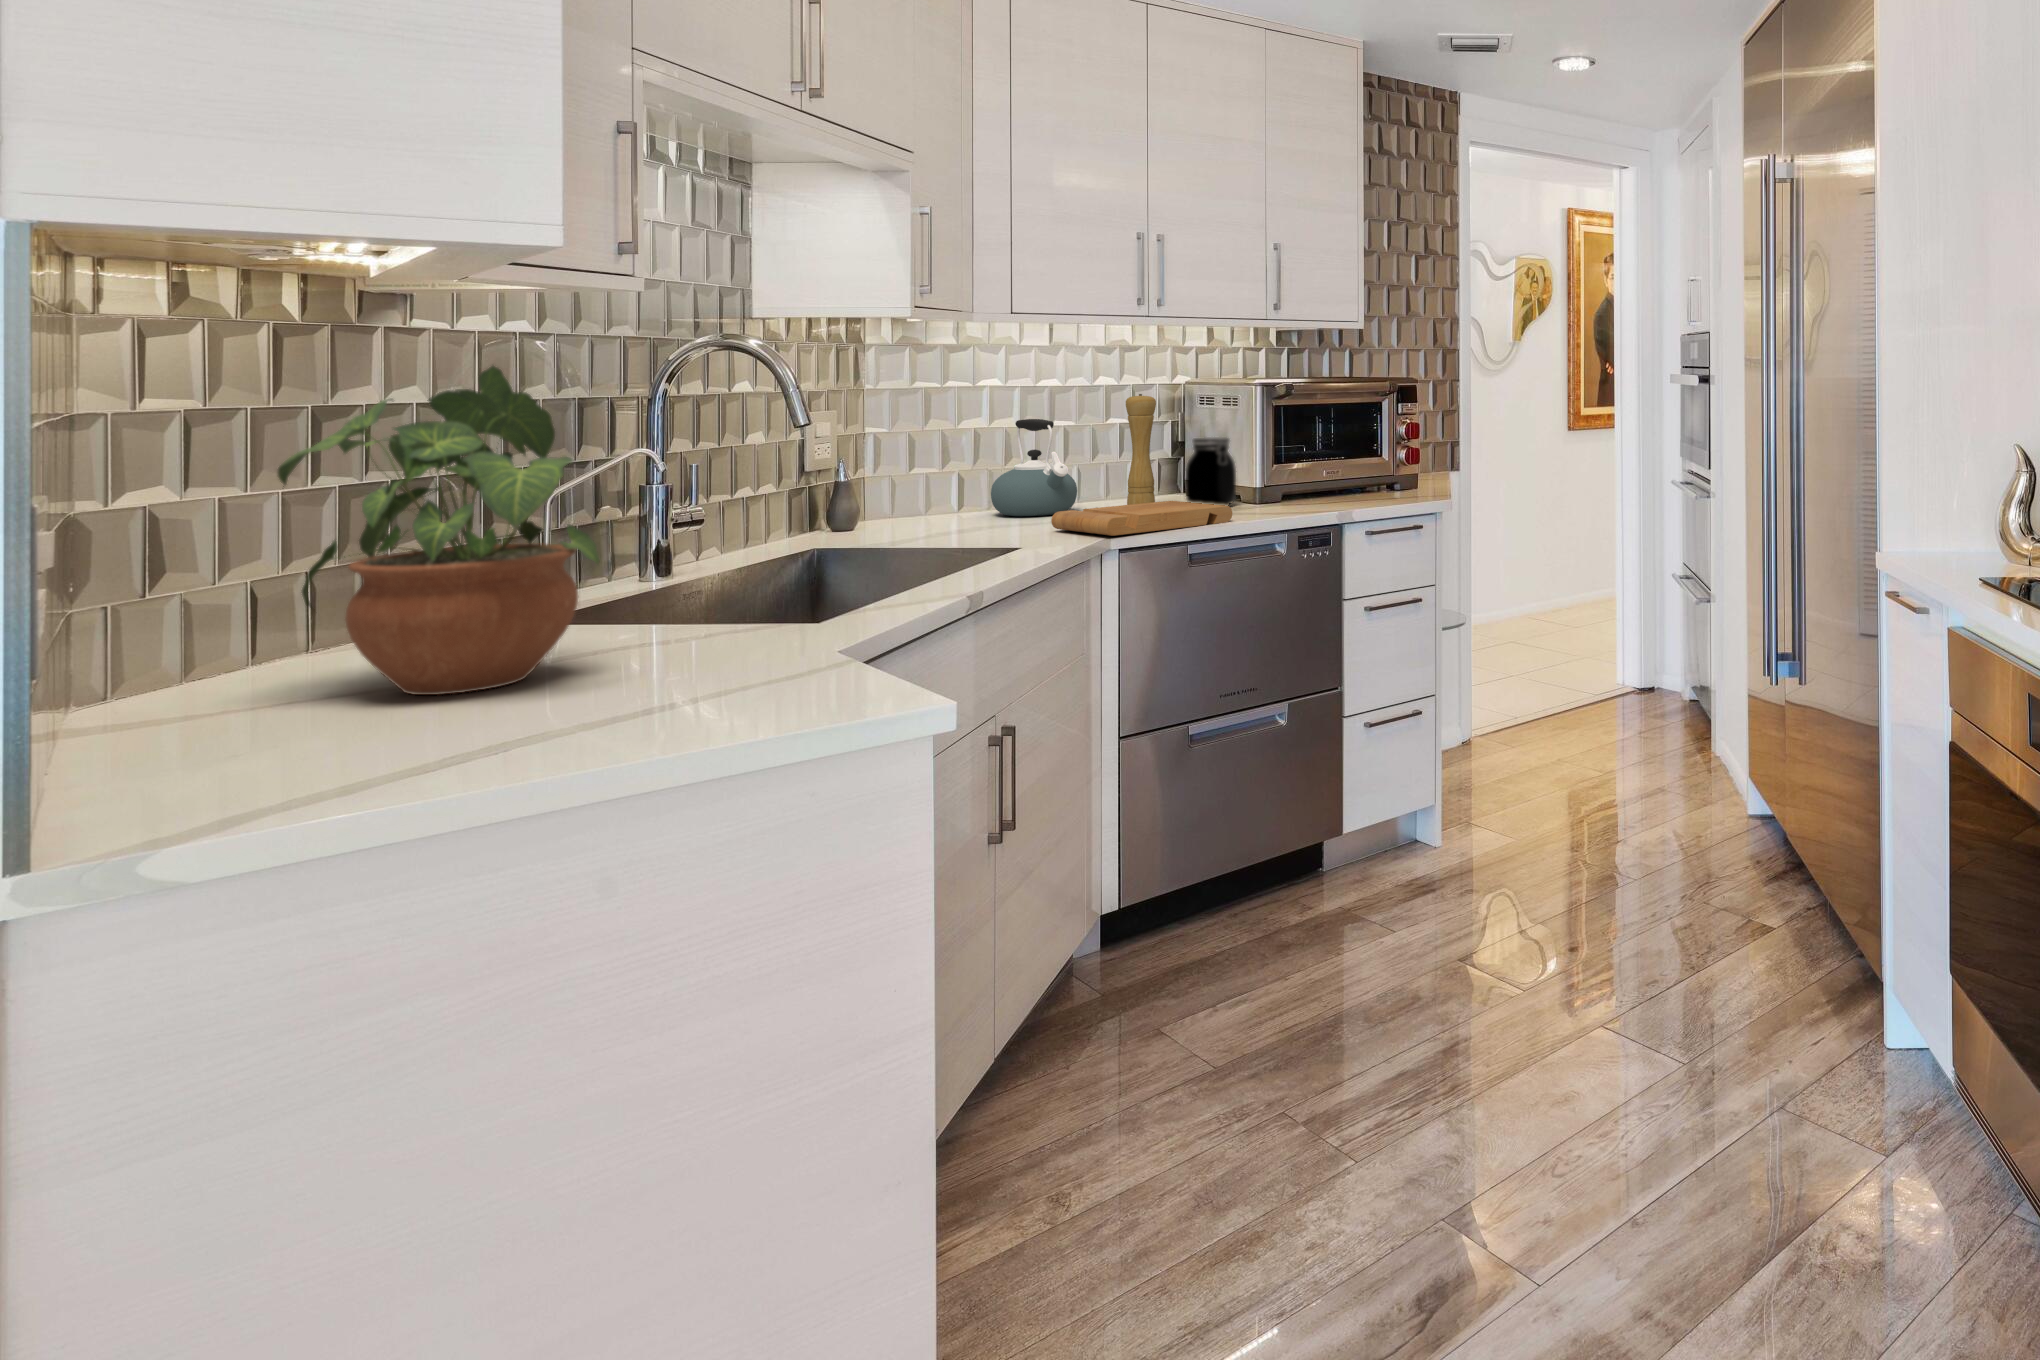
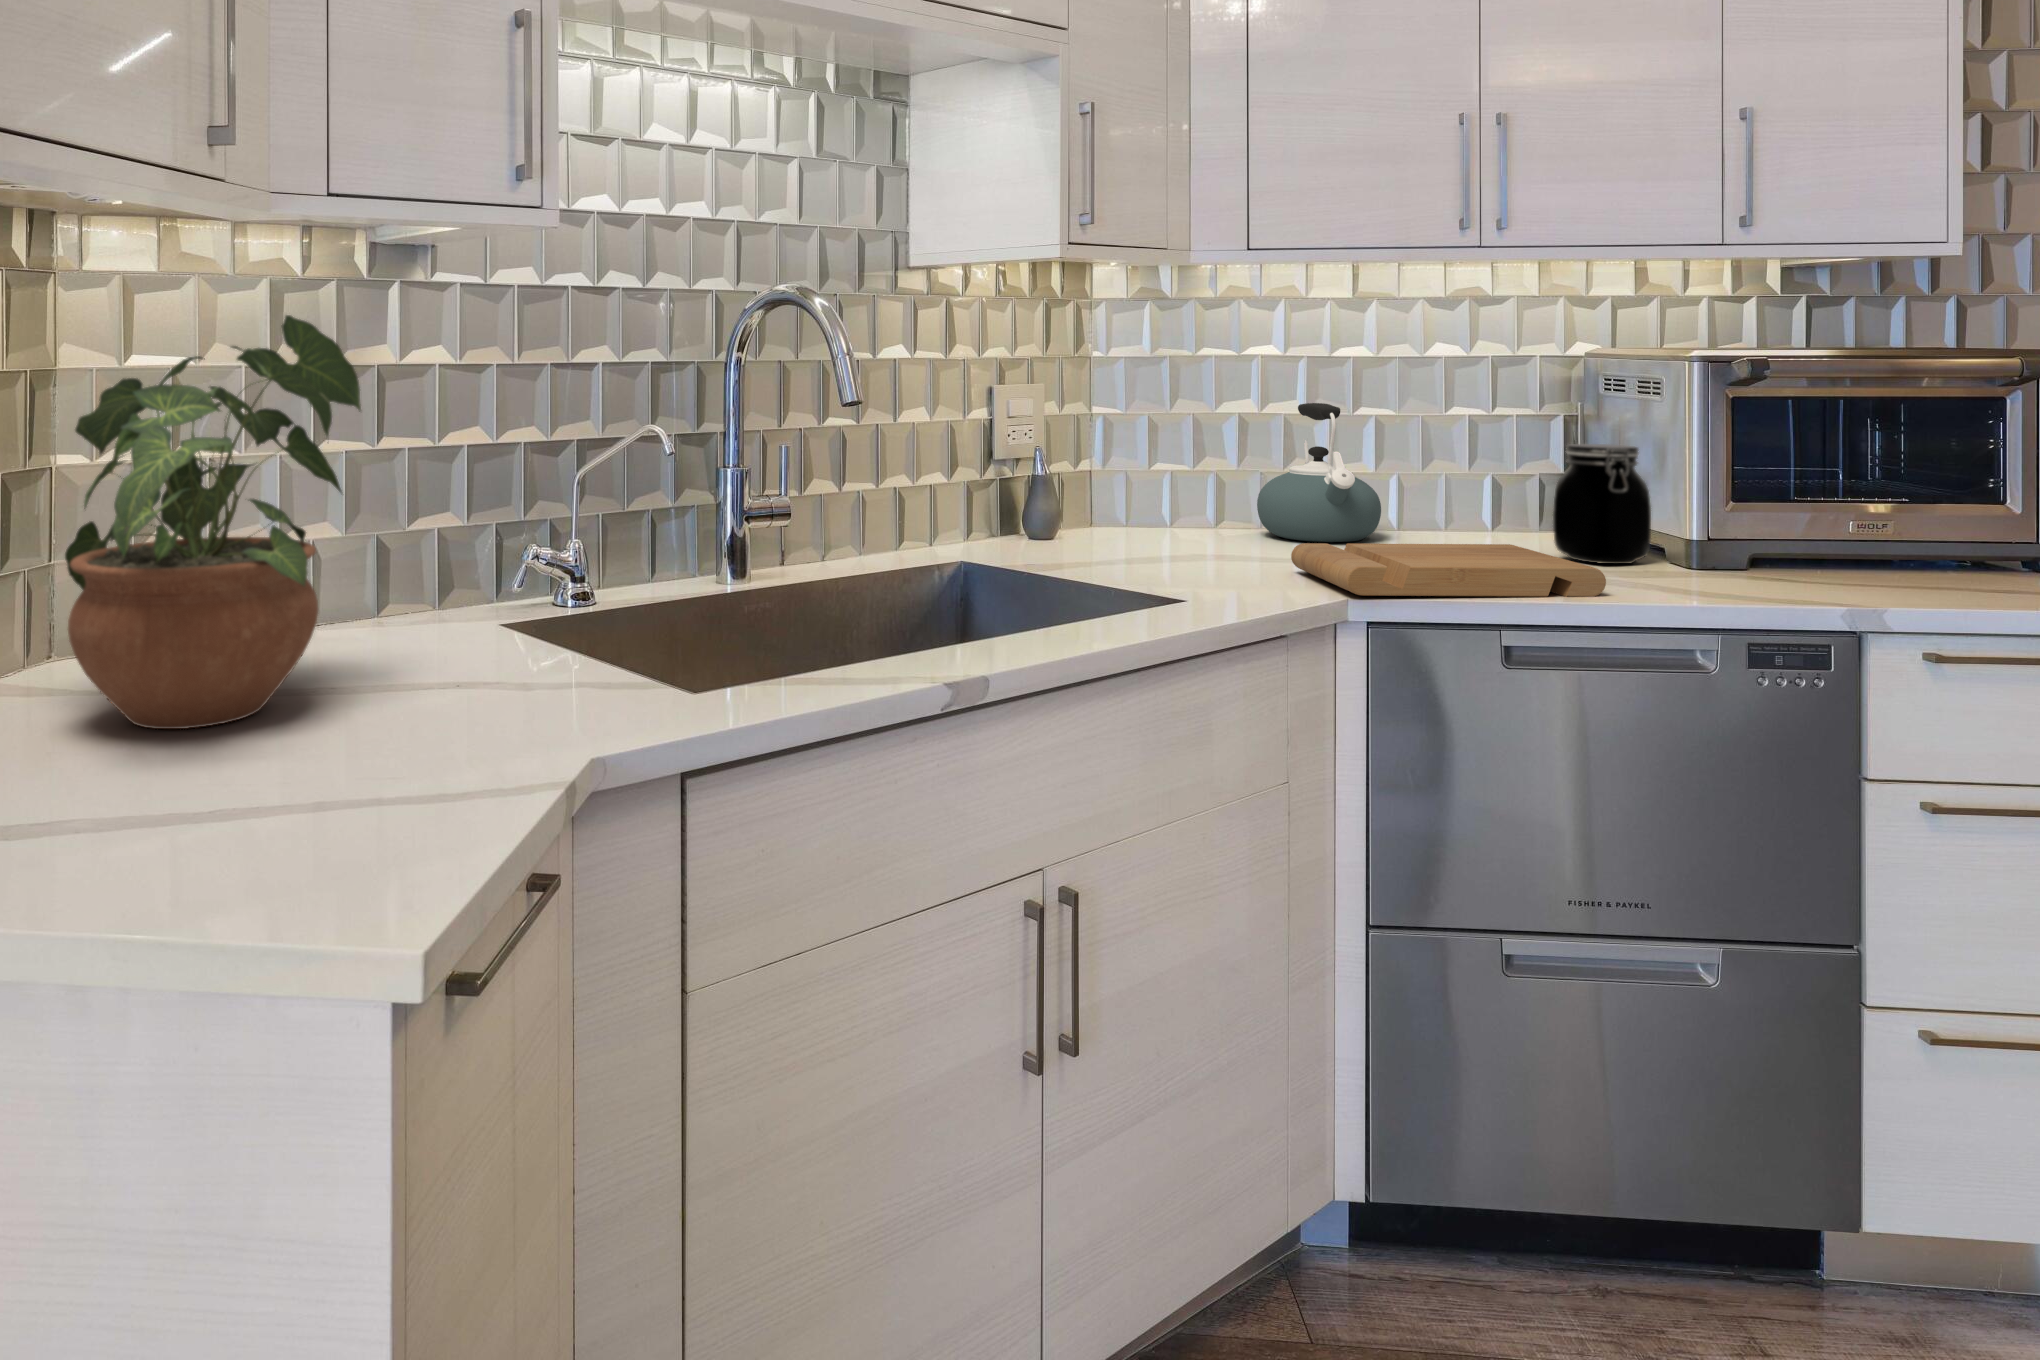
pepper mill: present [1126,394,1156,505] -> none [1451,370,1502,553]

